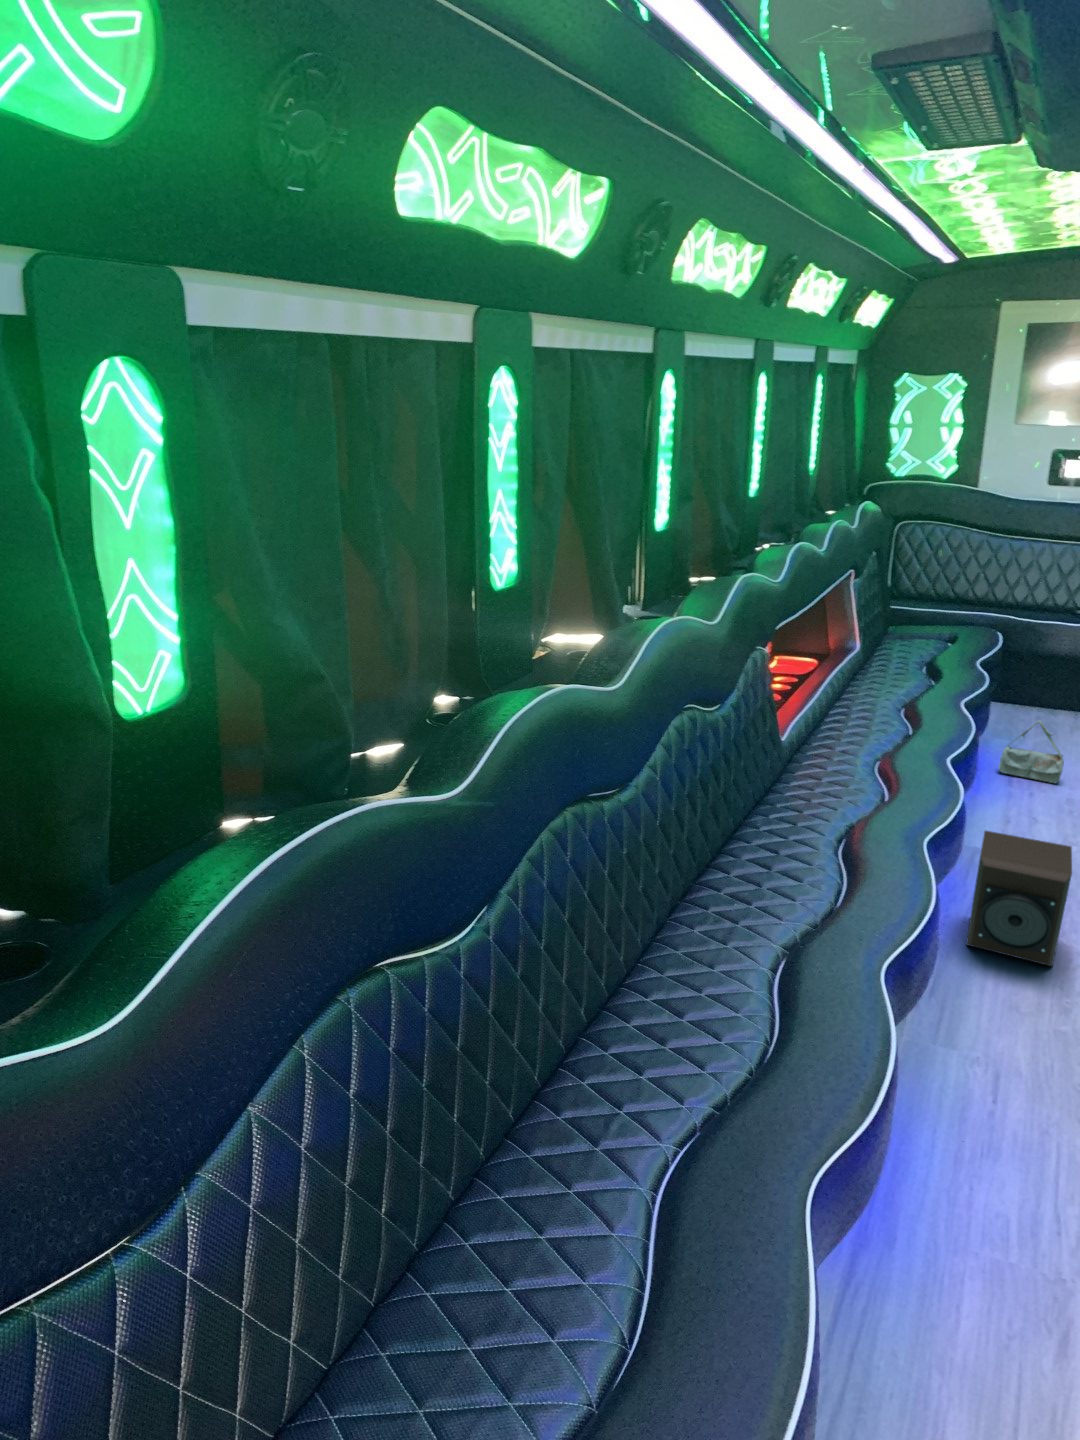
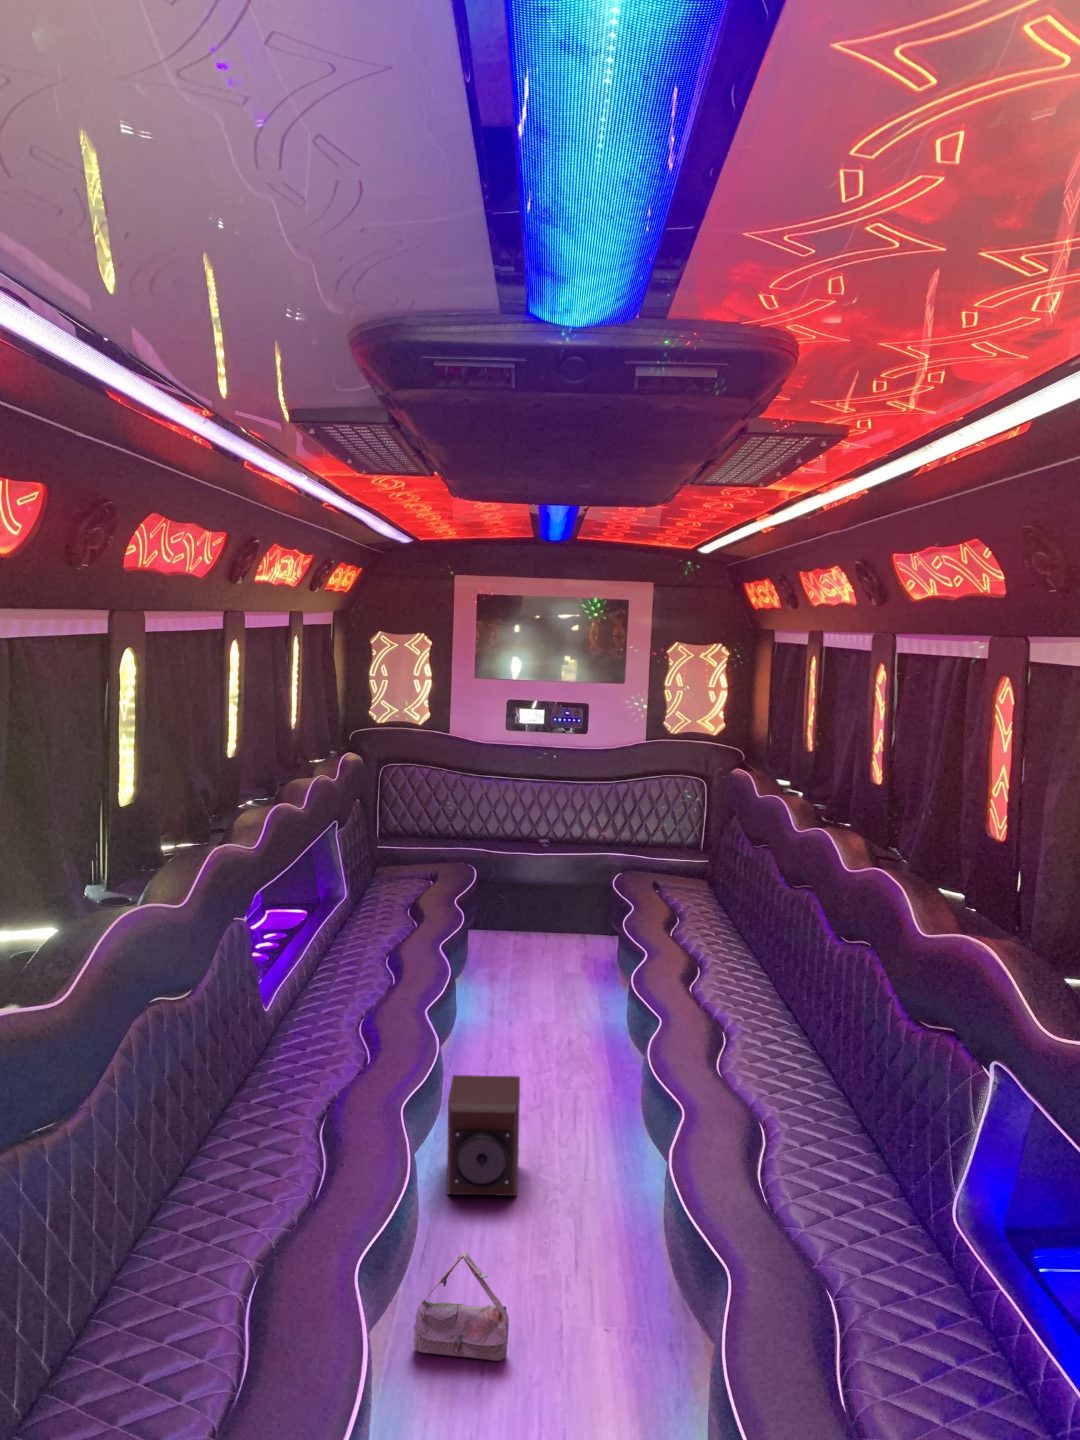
bag: present [999,721,1064,783] -> present [413,1252,509,1361]

